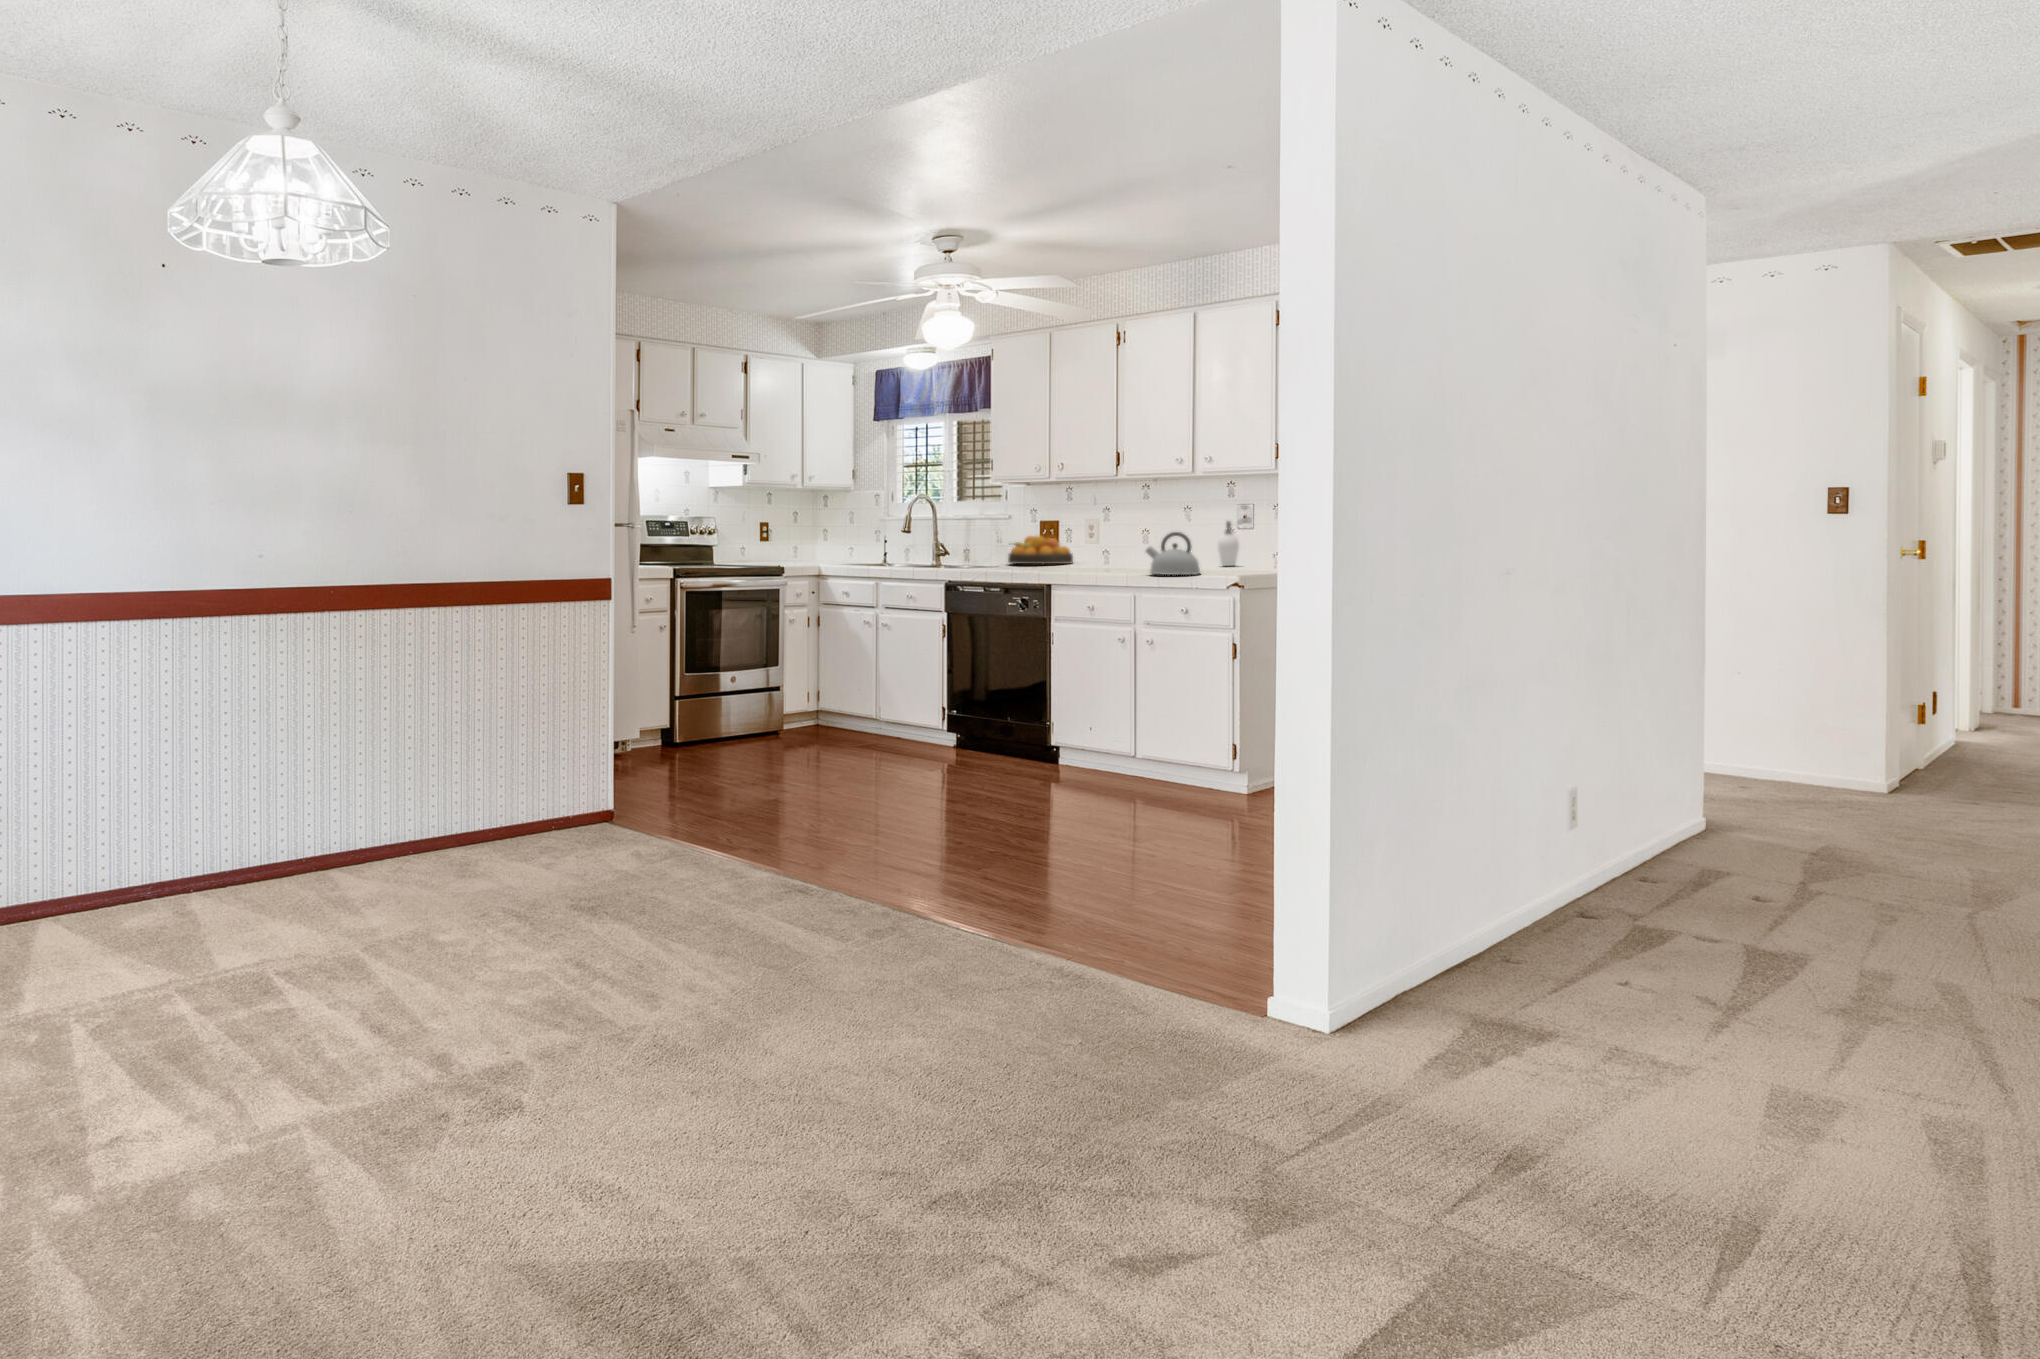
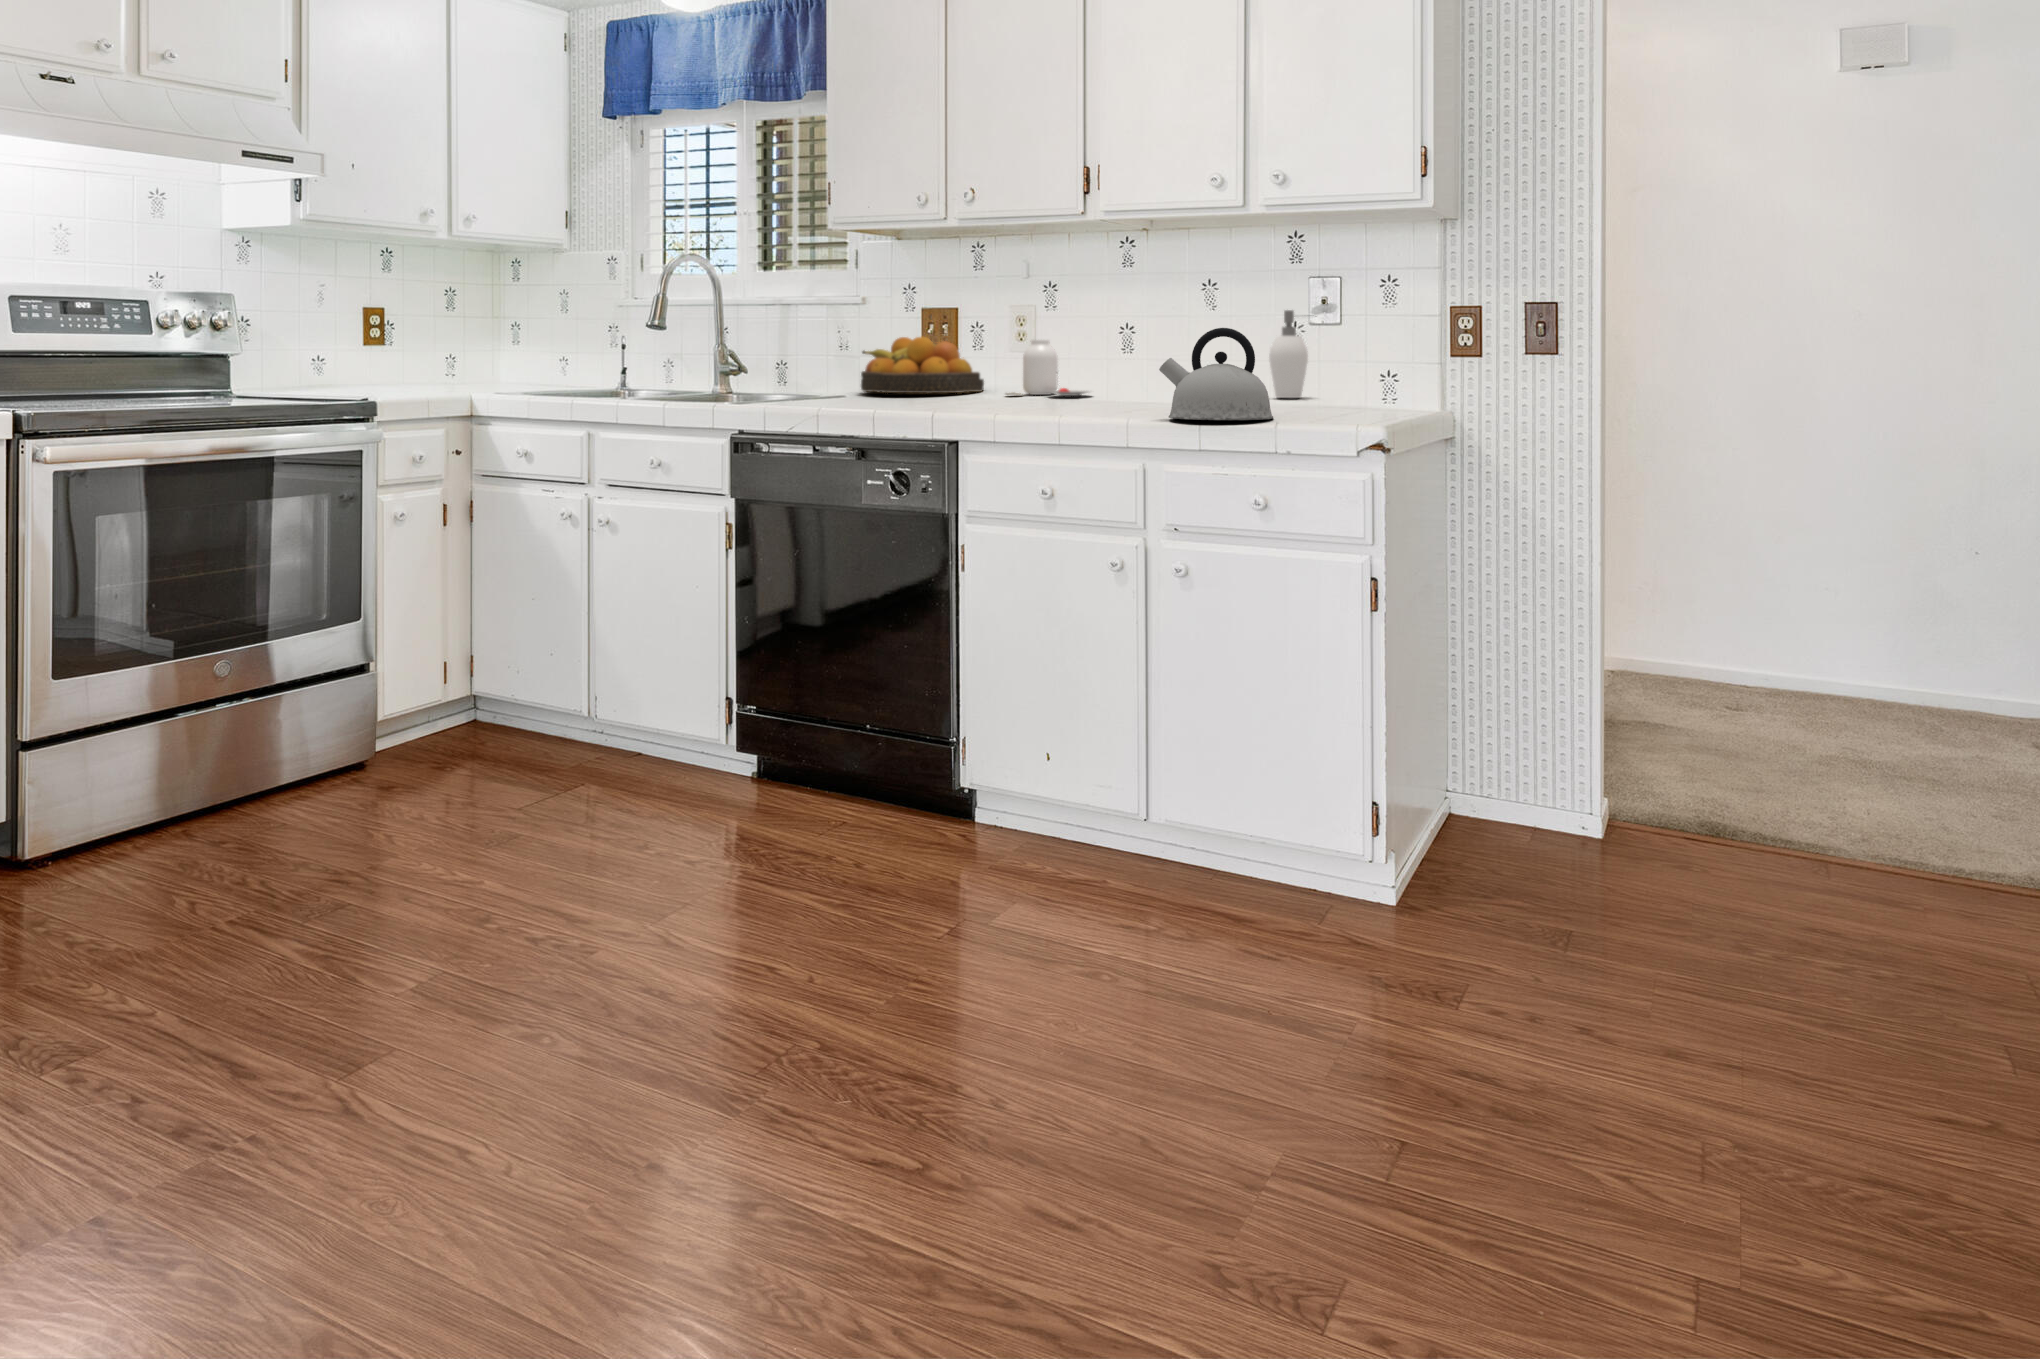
jar: none [1081,537,1127,565] -> present [1007,340,1089,396]

